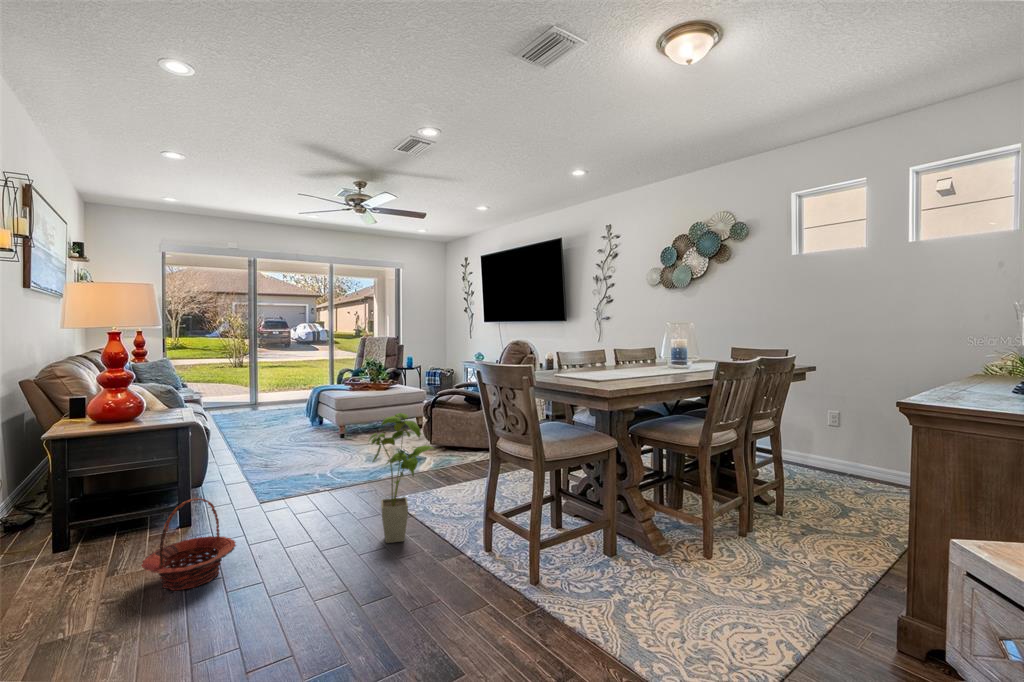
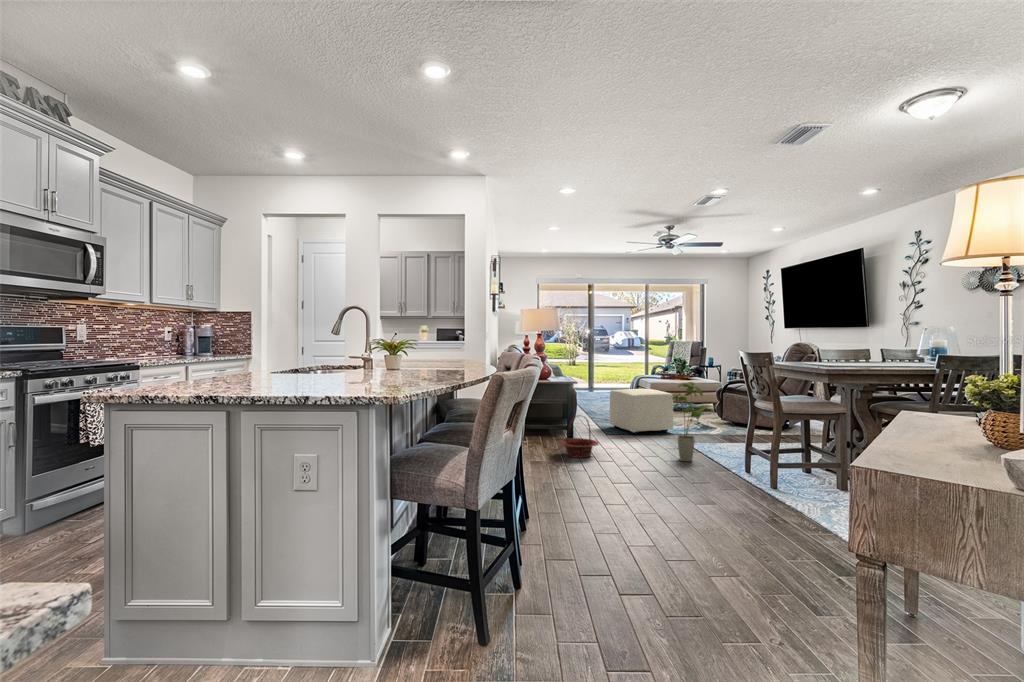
ottoman: none [271,412,371,489] -> present [610,389,674,434]

